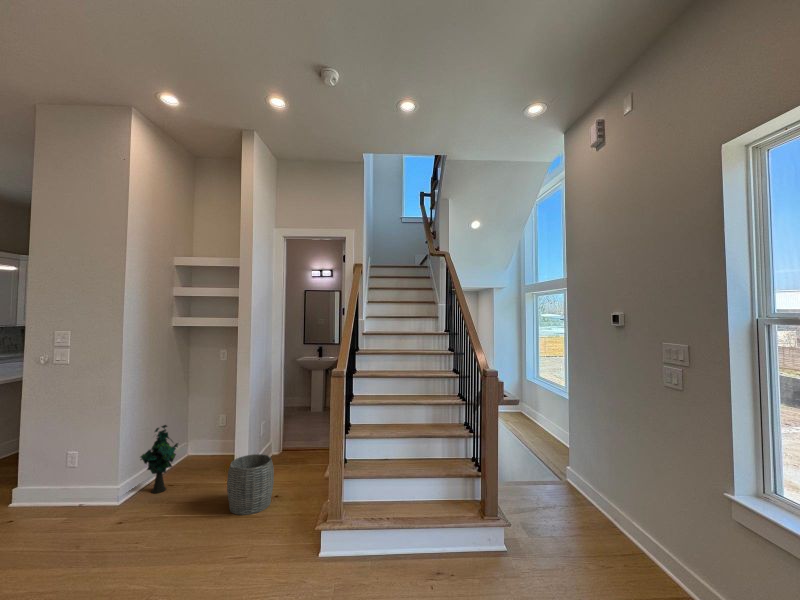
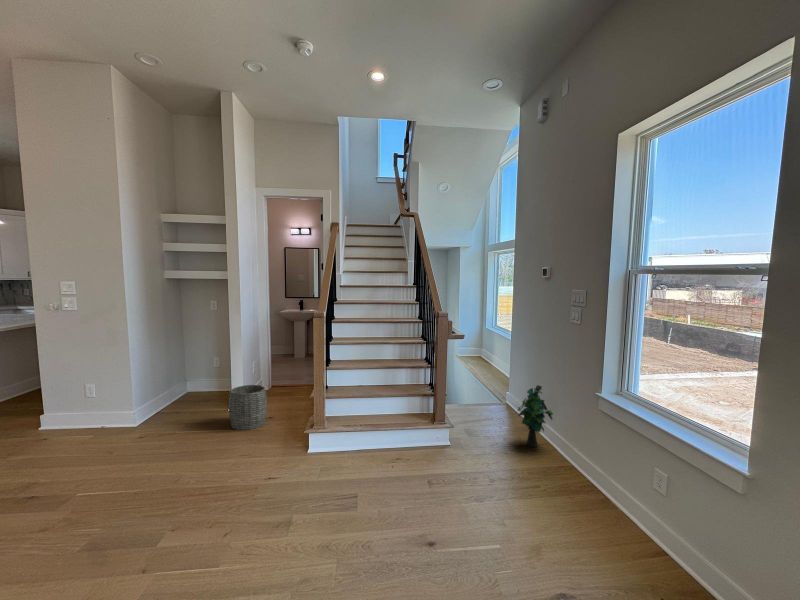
decorative plant: present [141,425,178,493] -> present [518,385,553,447]

